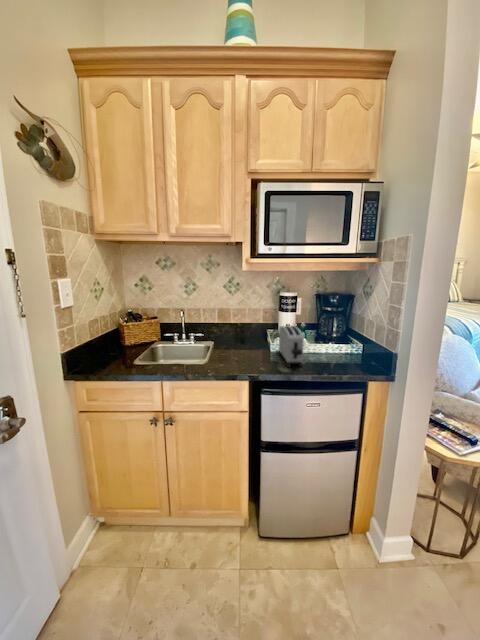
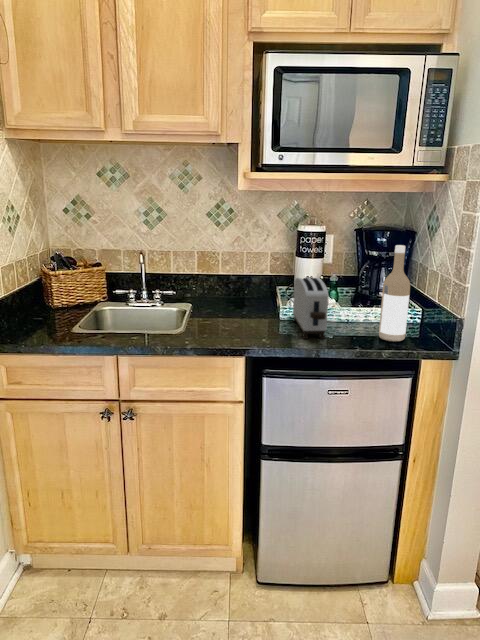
wine bottle: none [338,304,359,369] -> present [379,245,410,342]

